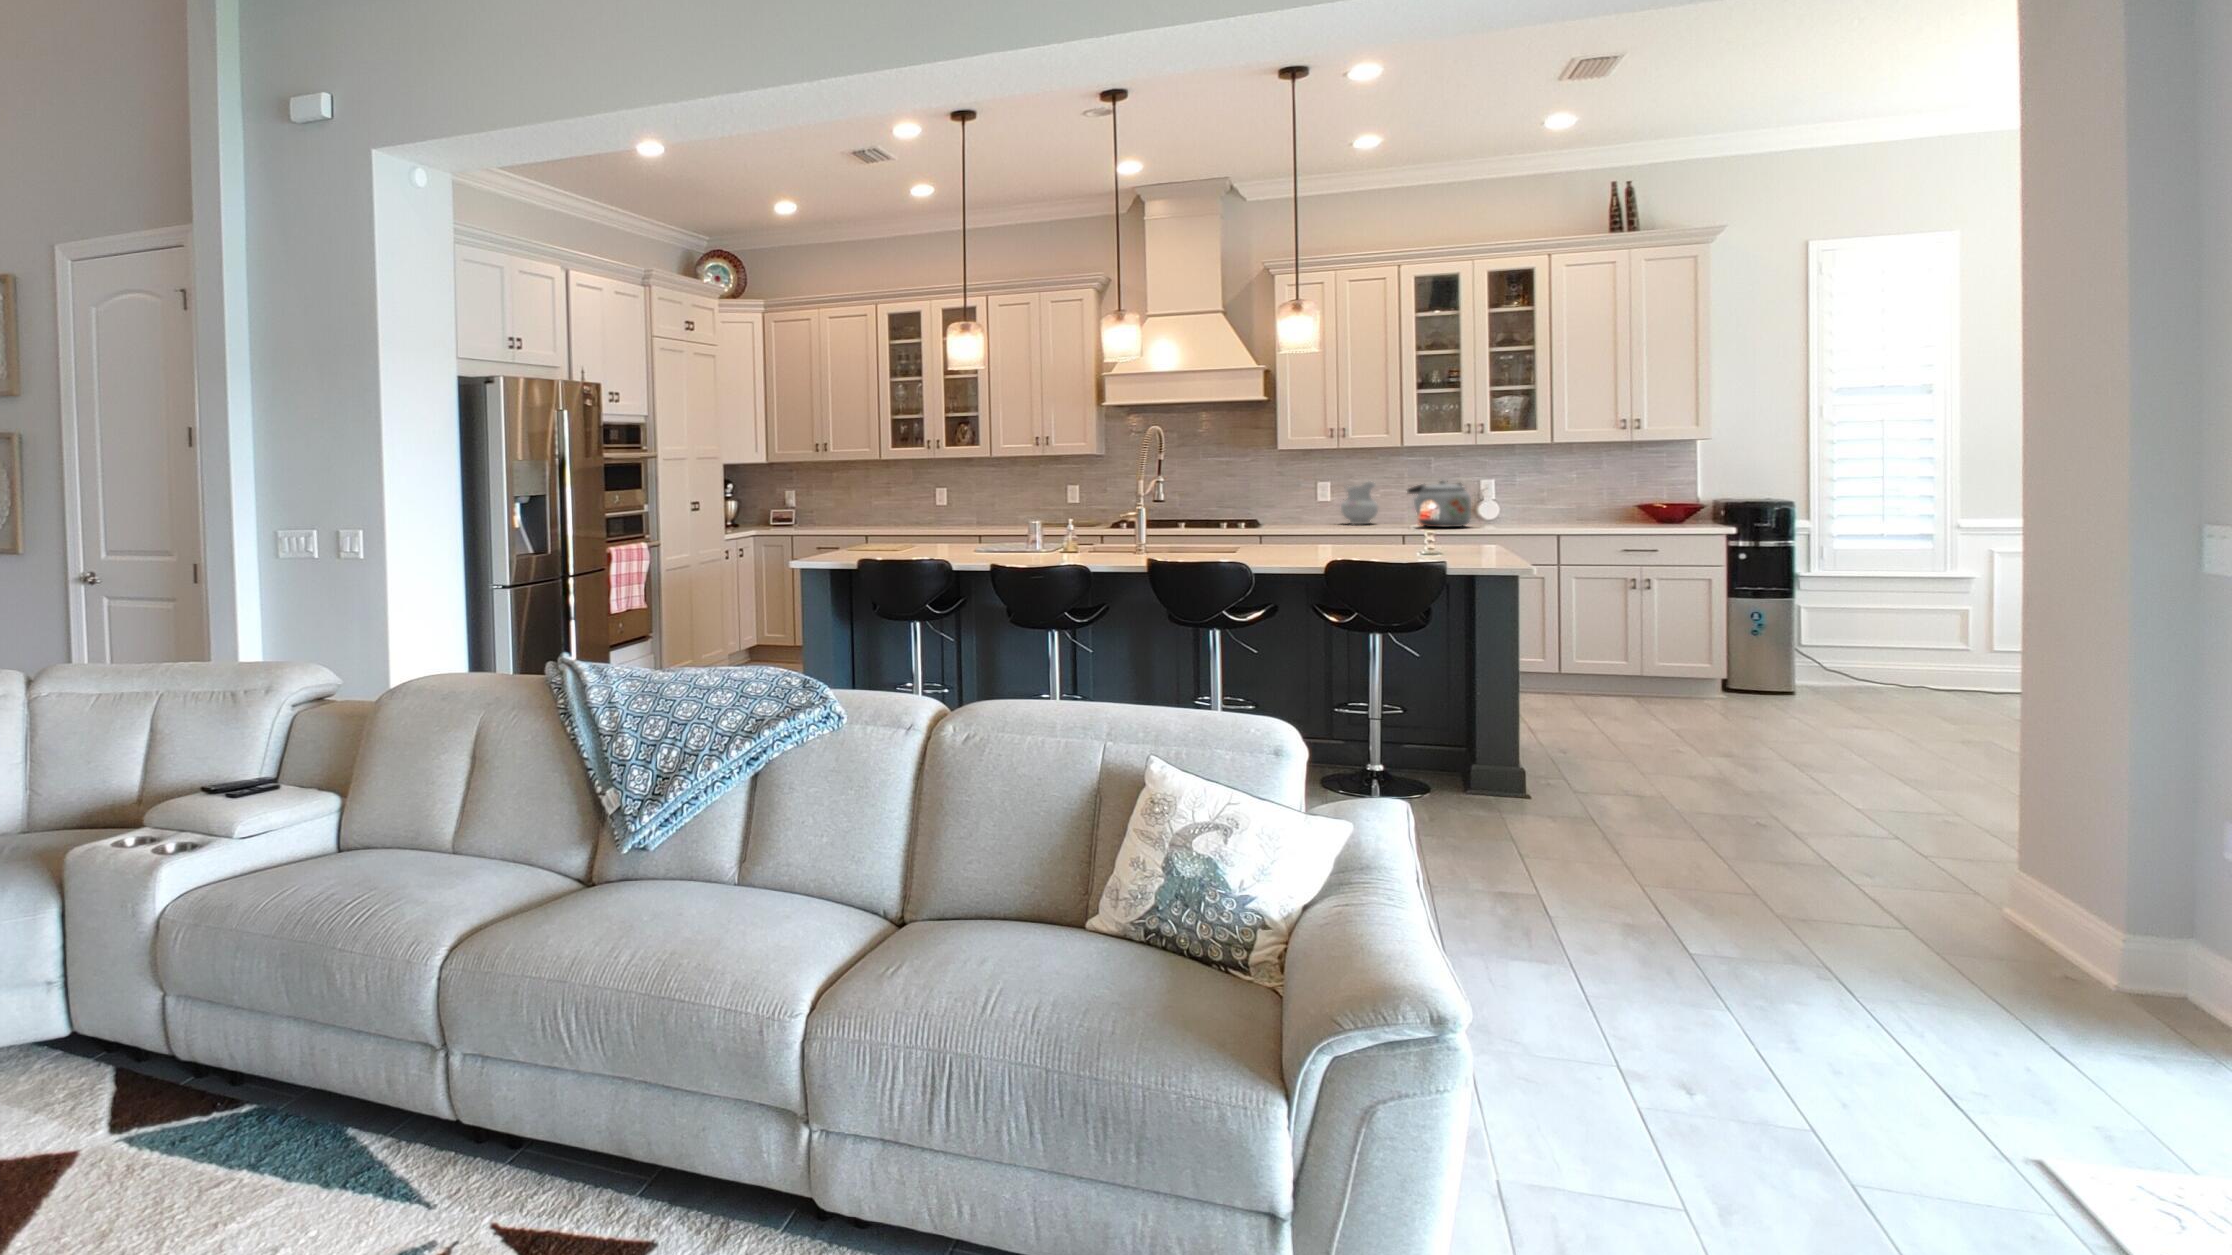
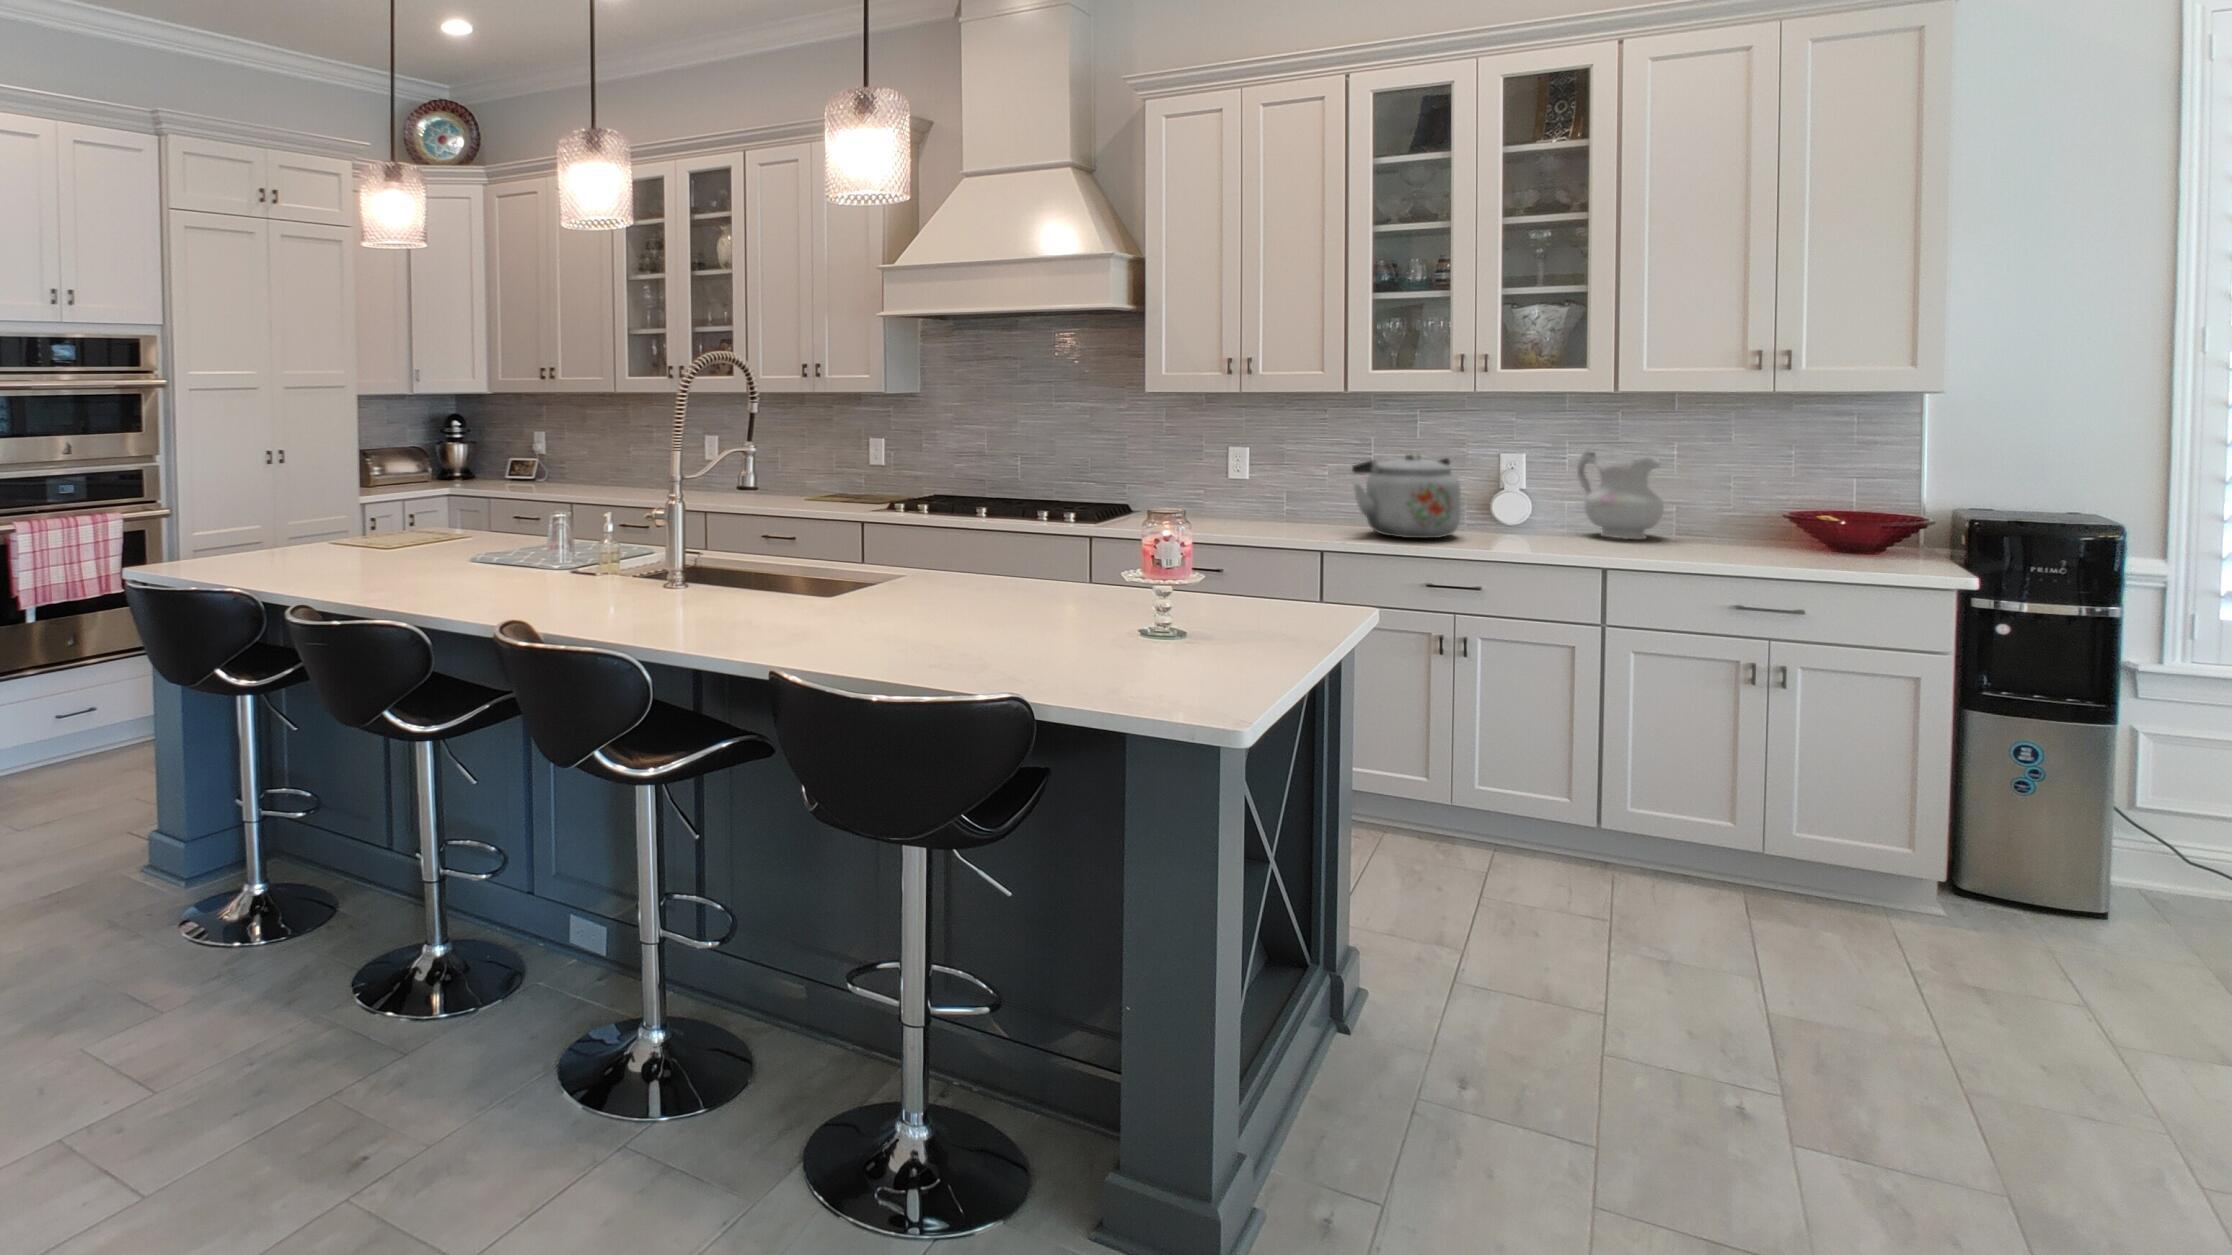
ceramic pitcher: present [1341,482,1378,524] -> present [1577,452,1664,540]

